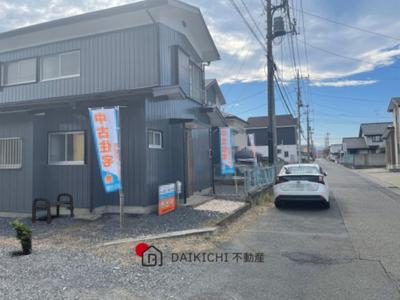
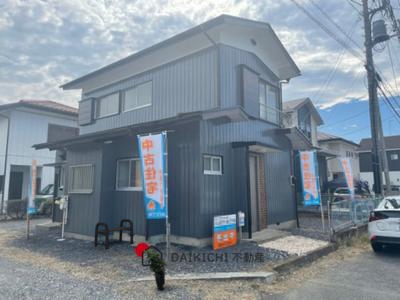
potted plant: present [10,220,33,255] -> present [144,249,167,290]

